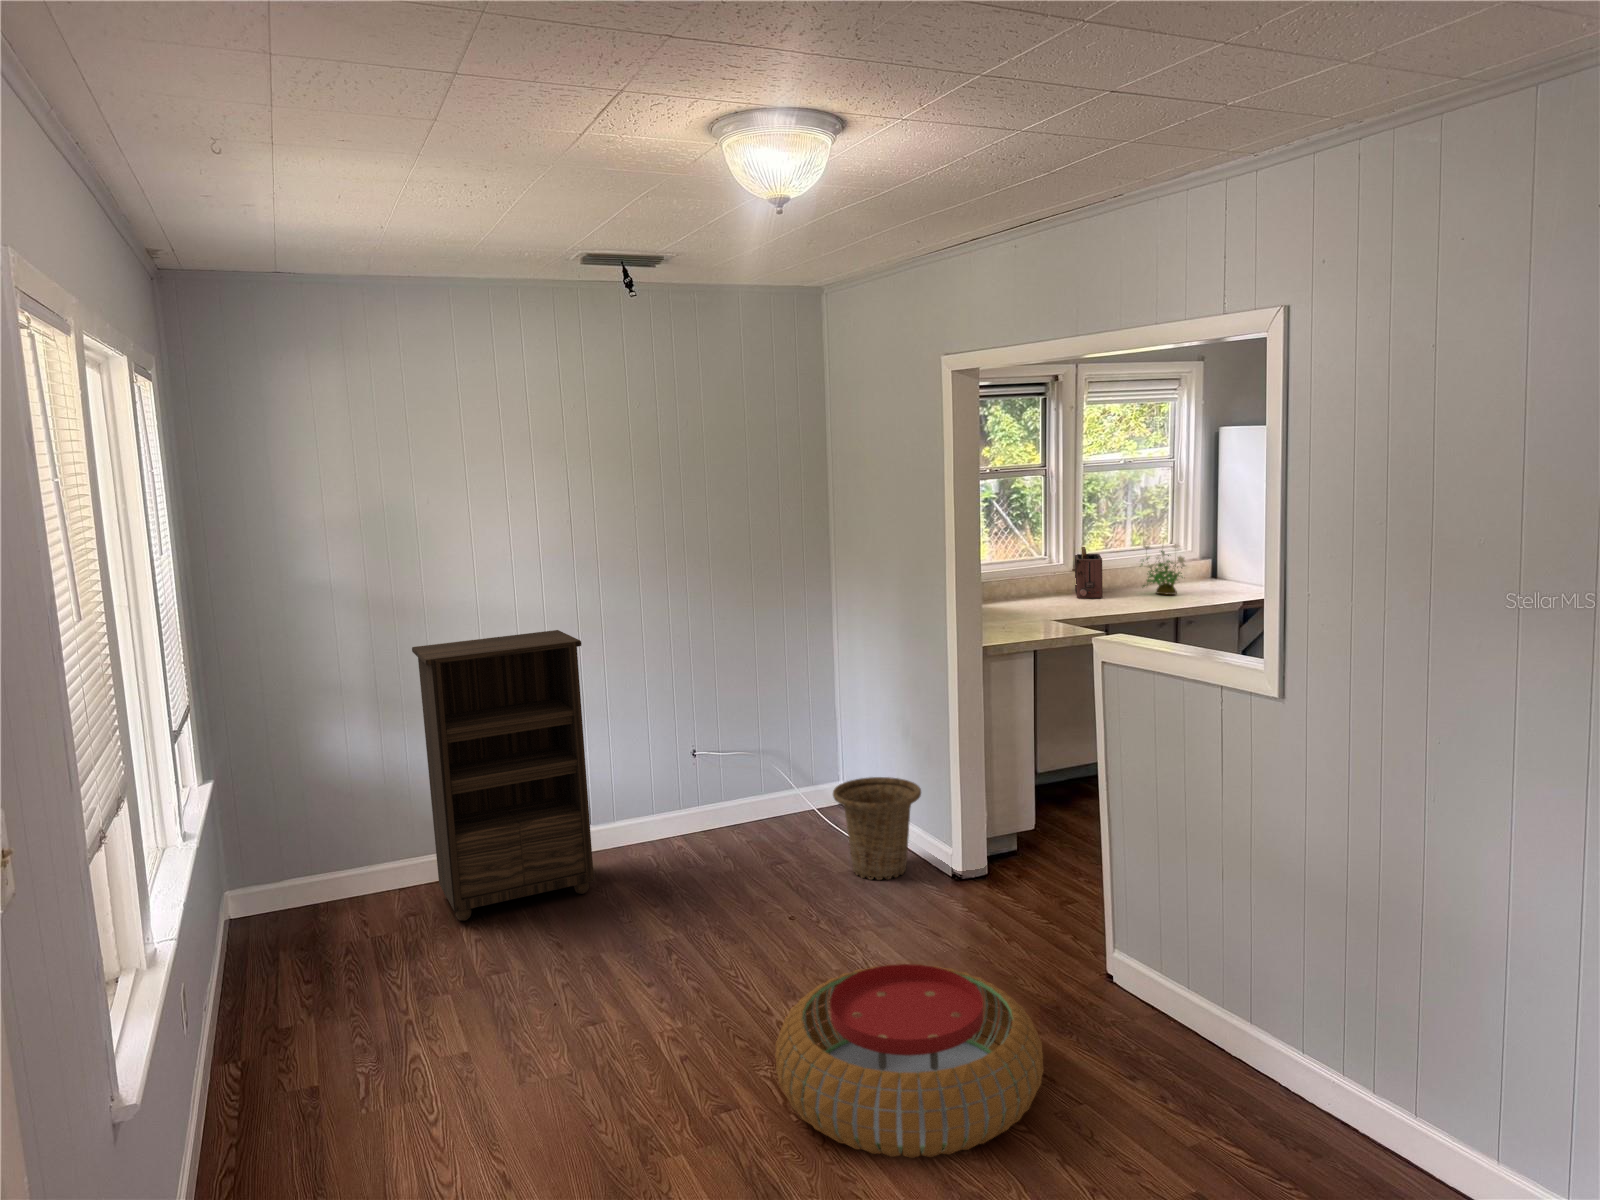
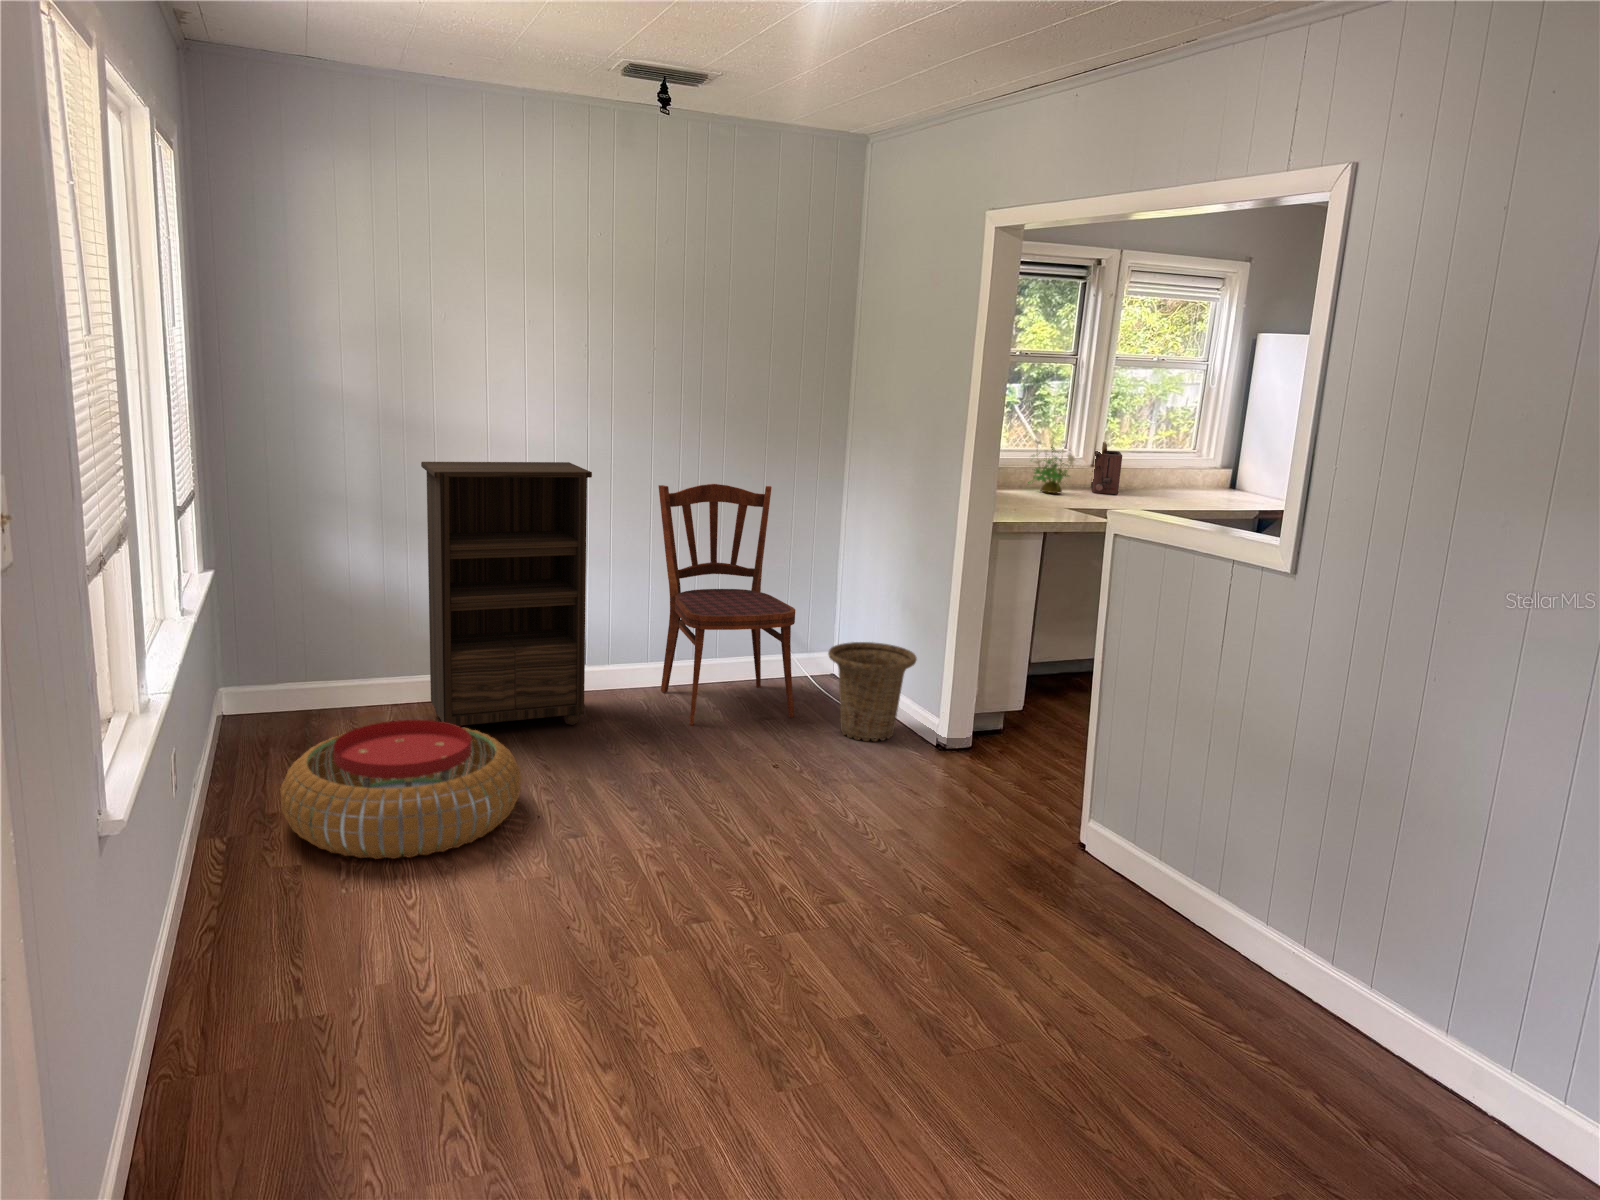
potted plant: present [1143,545,1186,594] -> present [1028,440,1075,493]
dining chair: none [648,629,805,880] -> present [659,484,795,725]
pouf: present [775,964,1043,1158] -> present [280,720,521,859]

